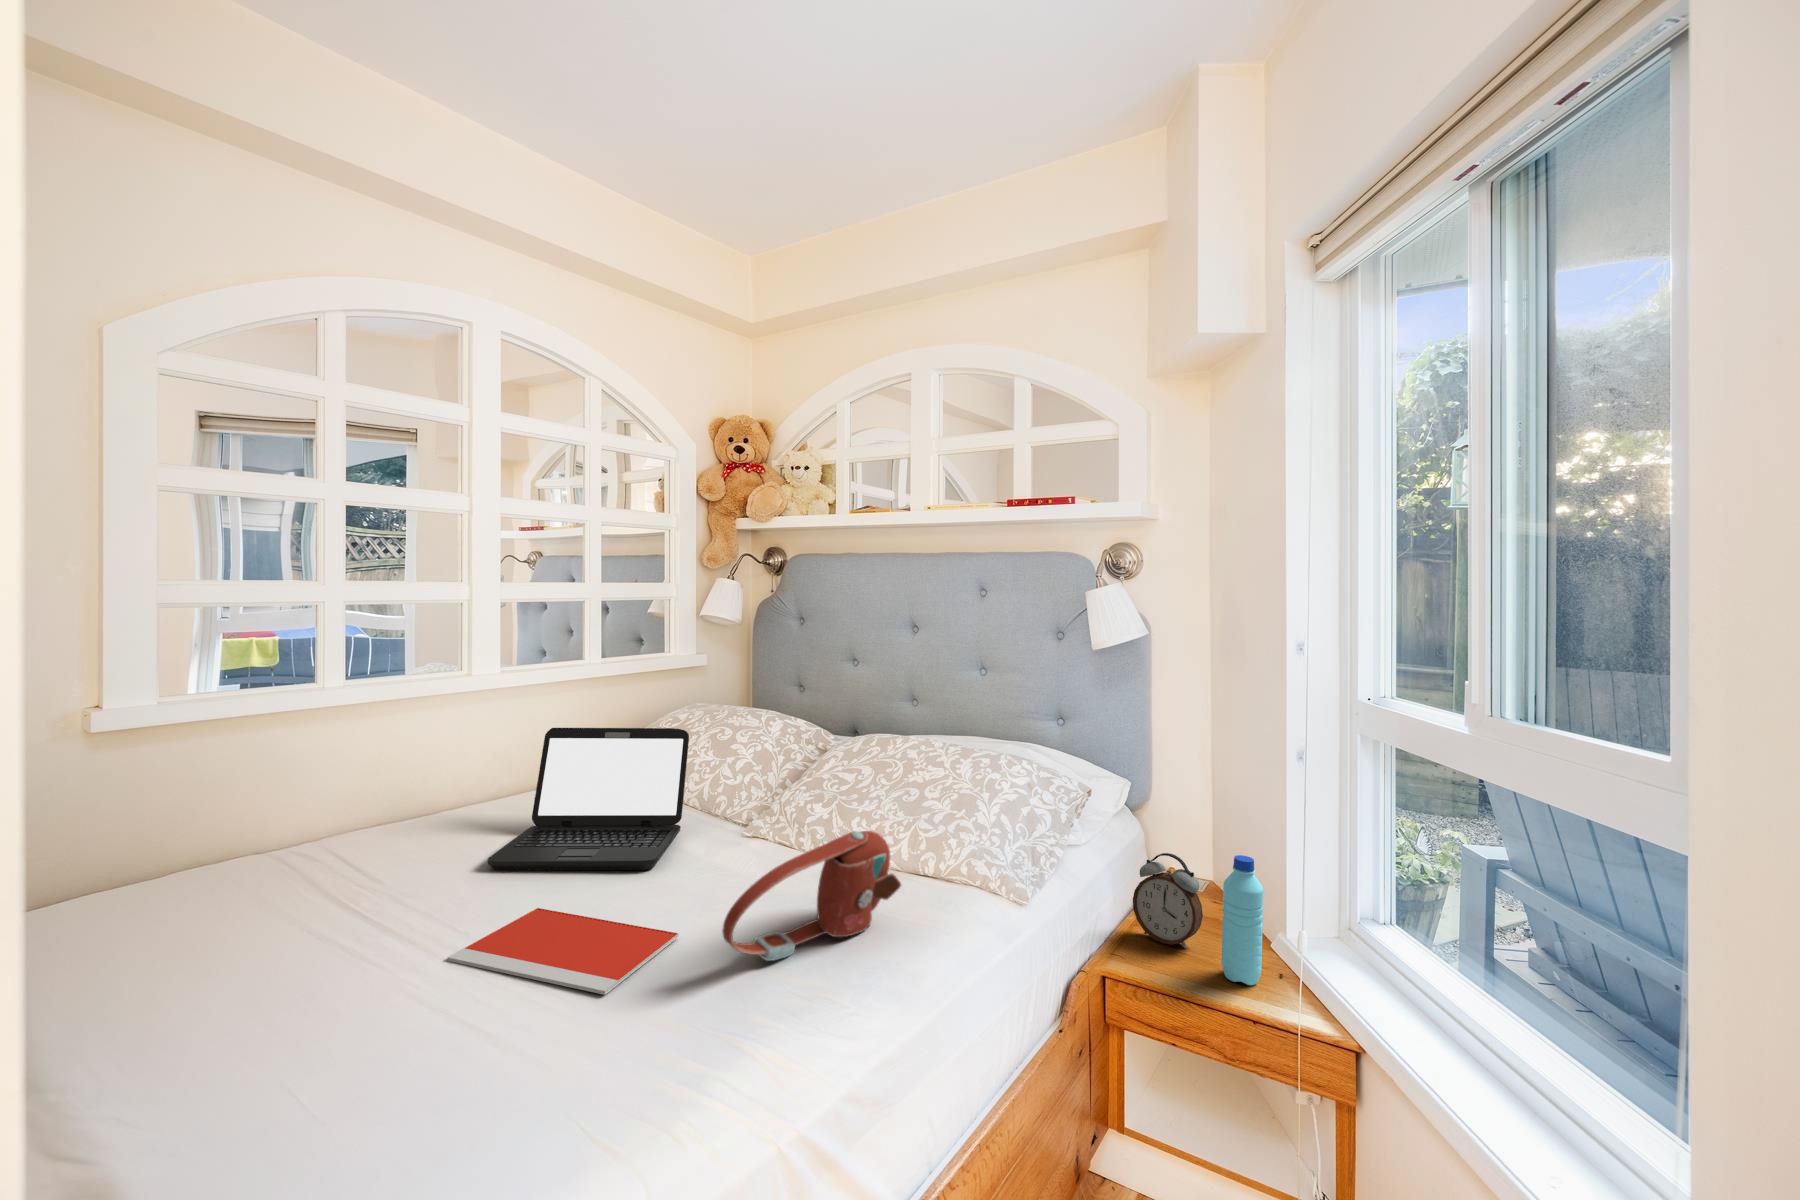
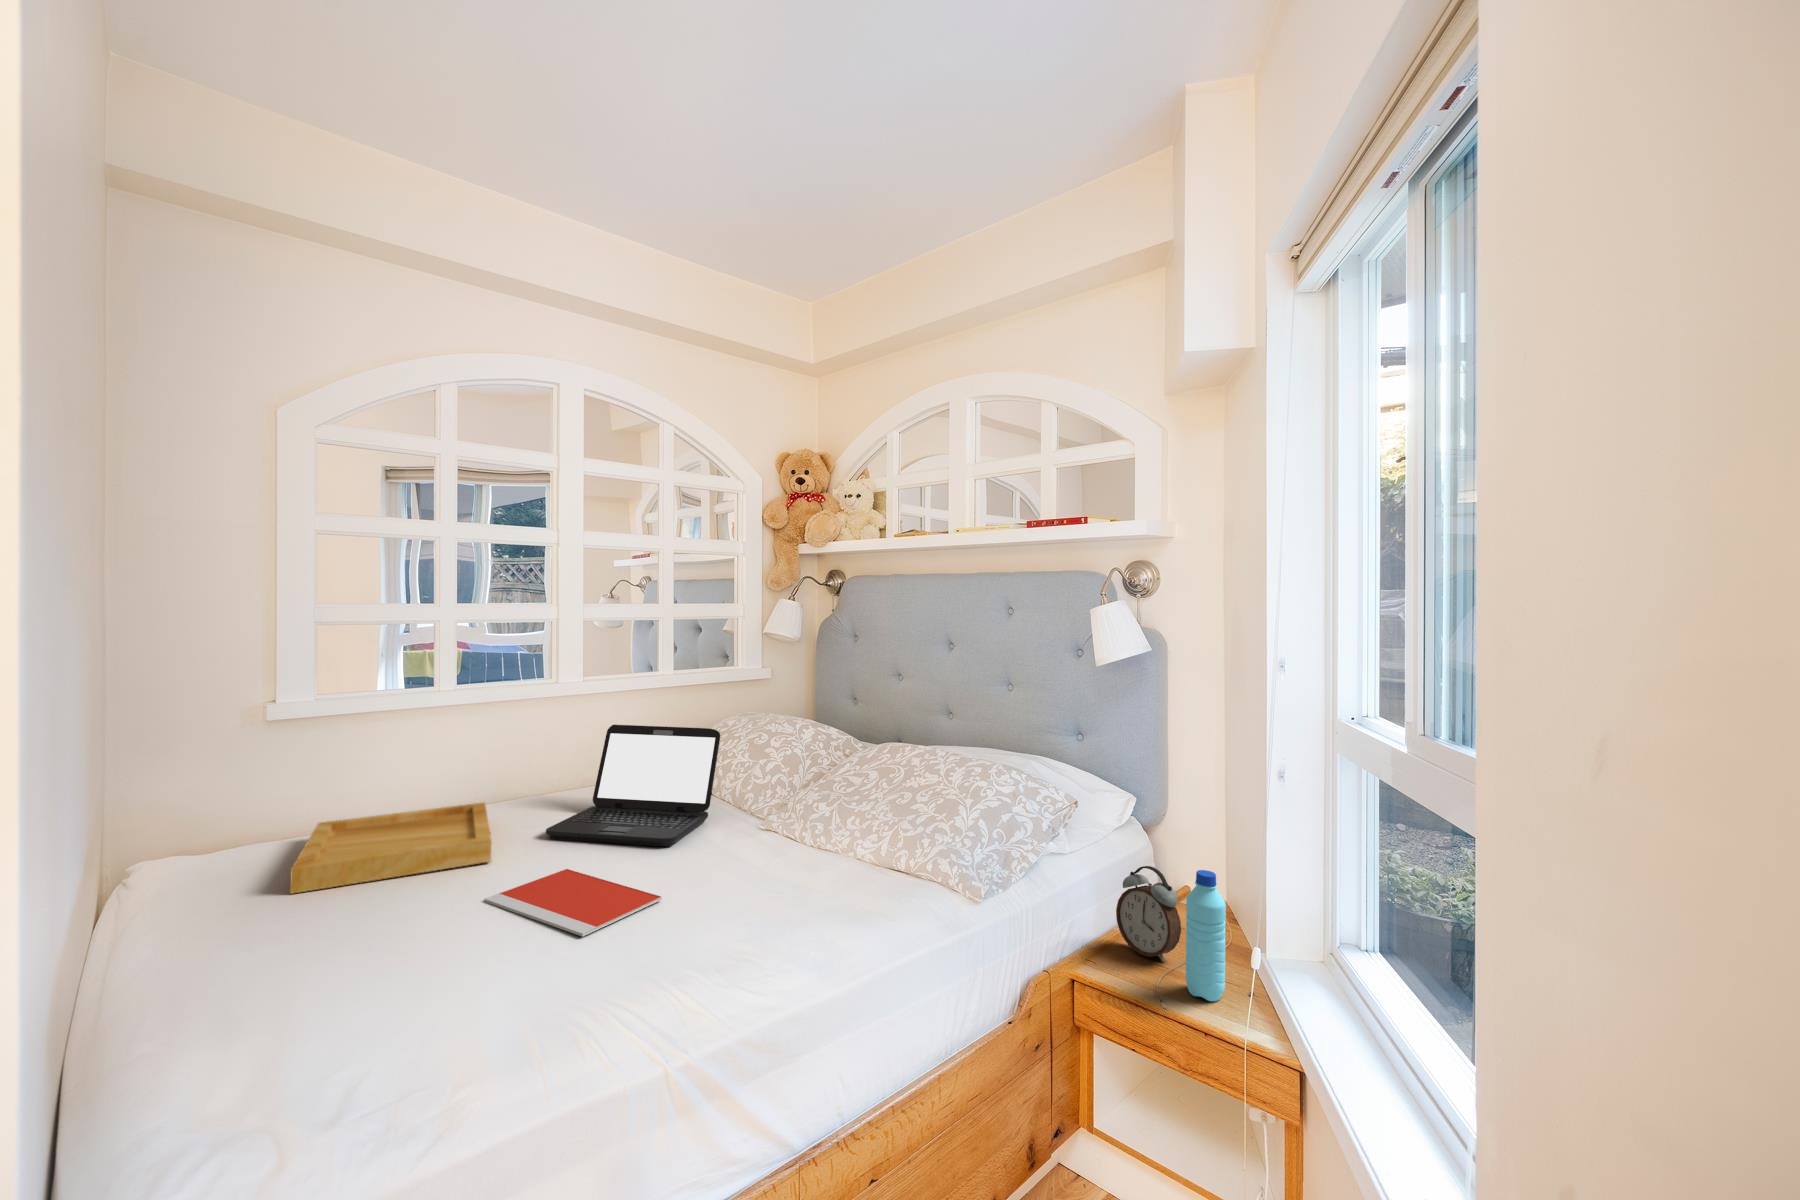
tray: none [153,830,431,977] -> present [290,803,491,894]
handbag: present [722,831,901,961] -> none [676,820,853,924]

